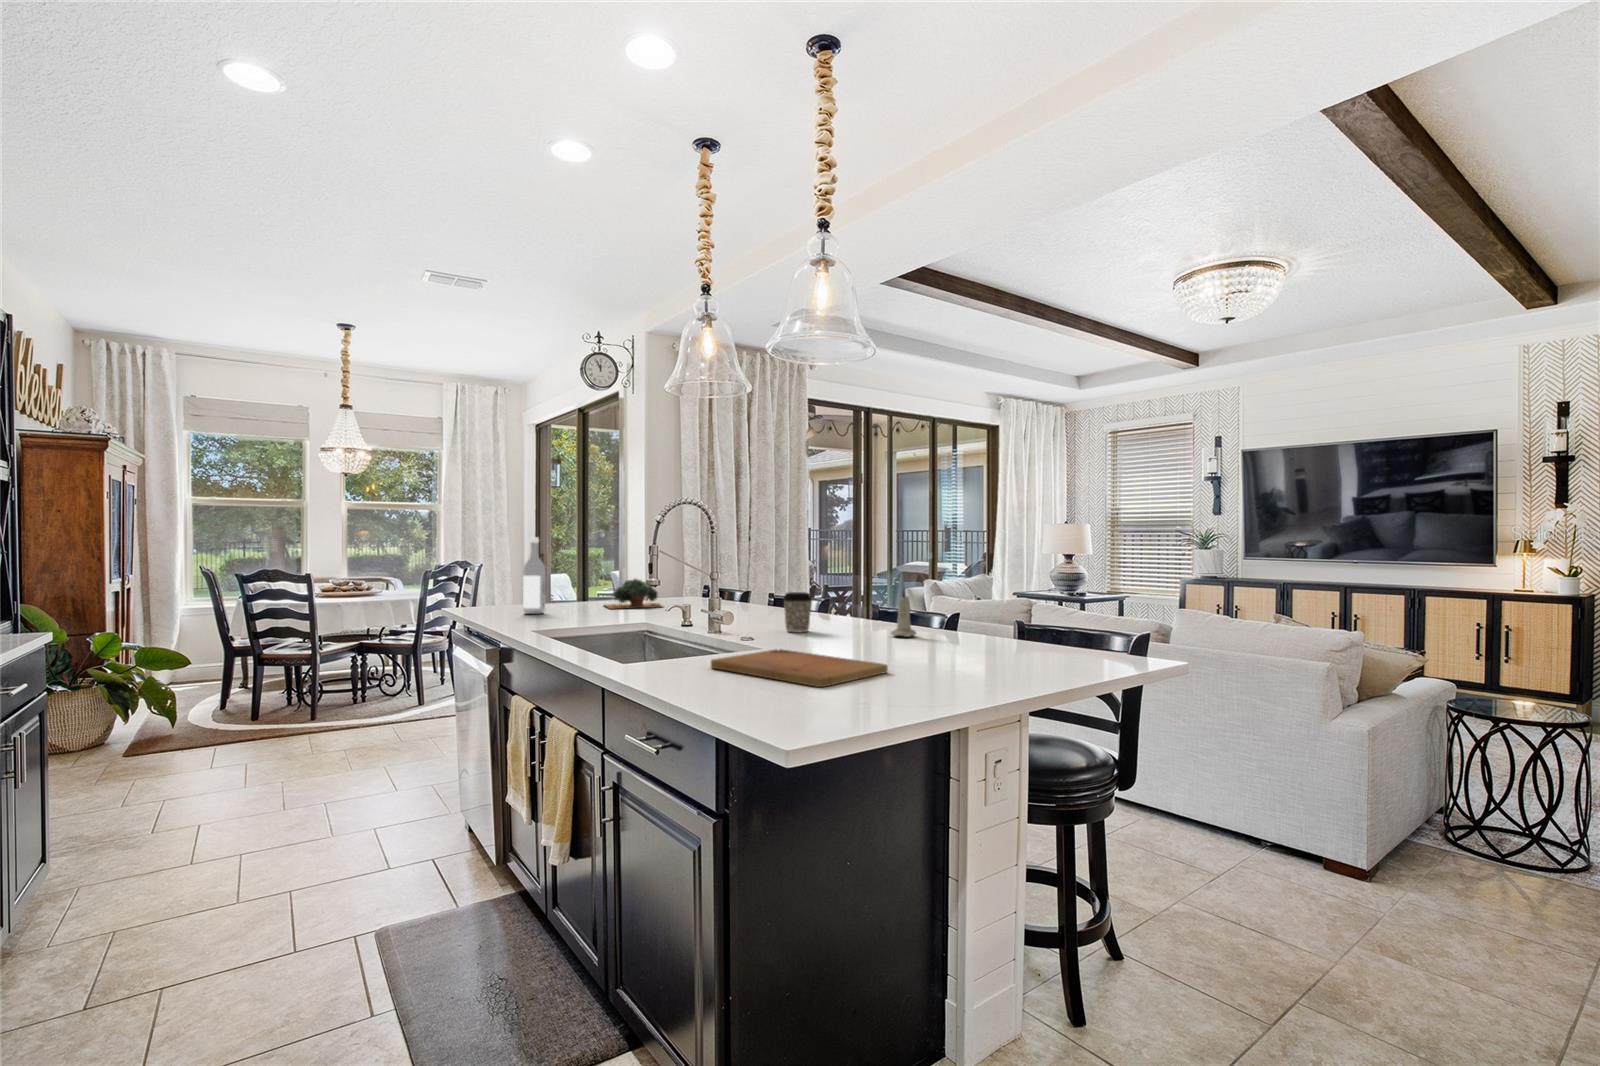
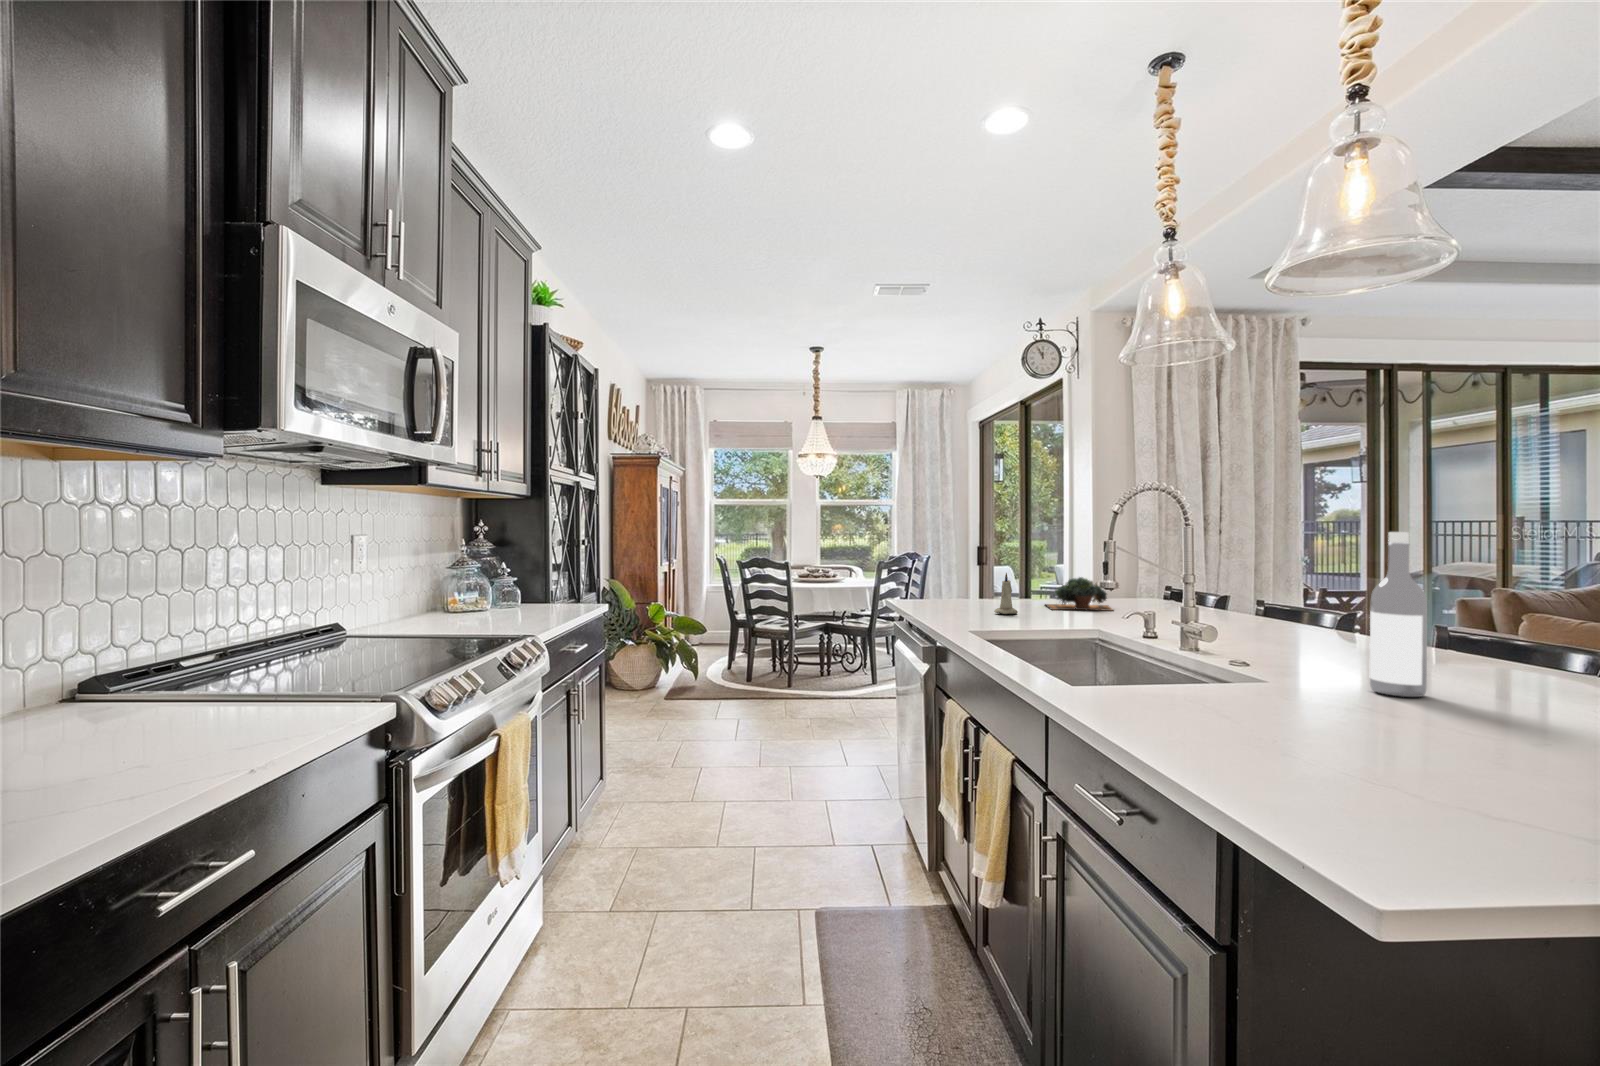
wine bottle: present [523,537,545,614] -> present [1369,532,1427,697]
candle: present [891,589,916,637] -> present [994,573,1018,614]
coffee cup: present [783,592,812,632] -> none [1288,605,1337,660]
cutting board: present [711,649,888,687] -> none [1193,688,1523,769]

